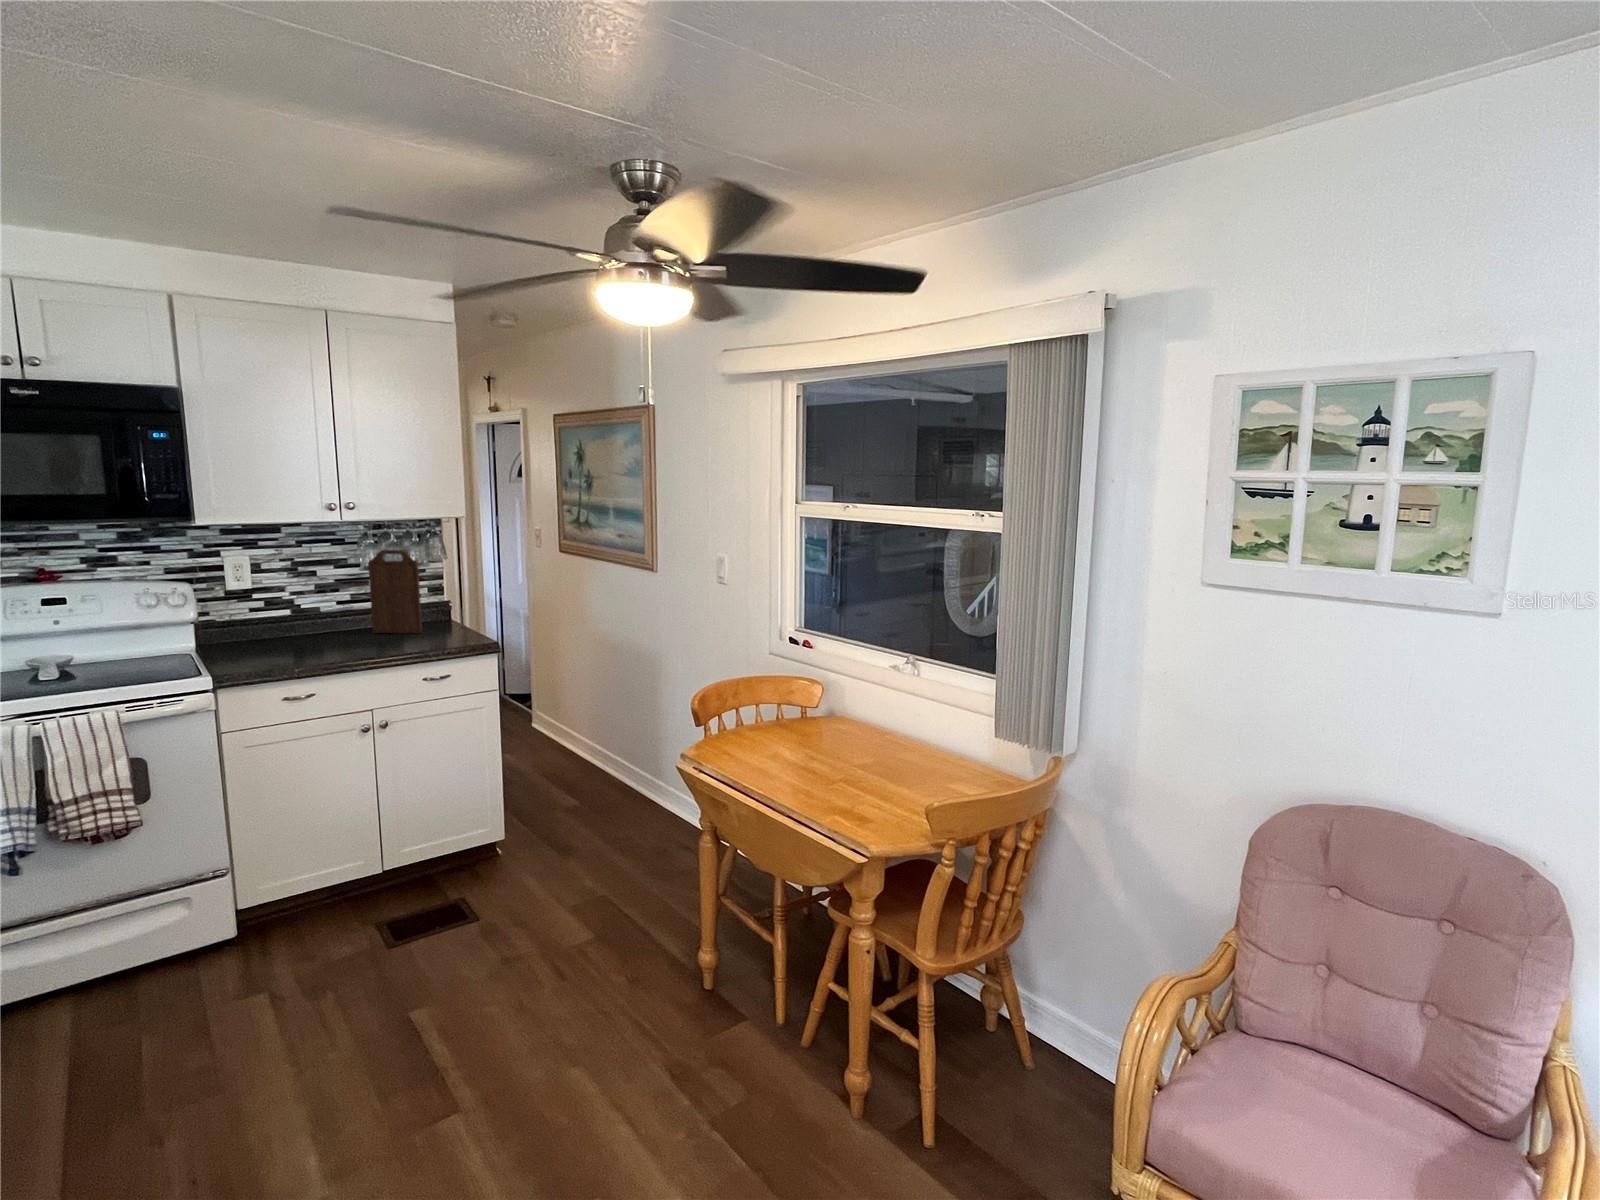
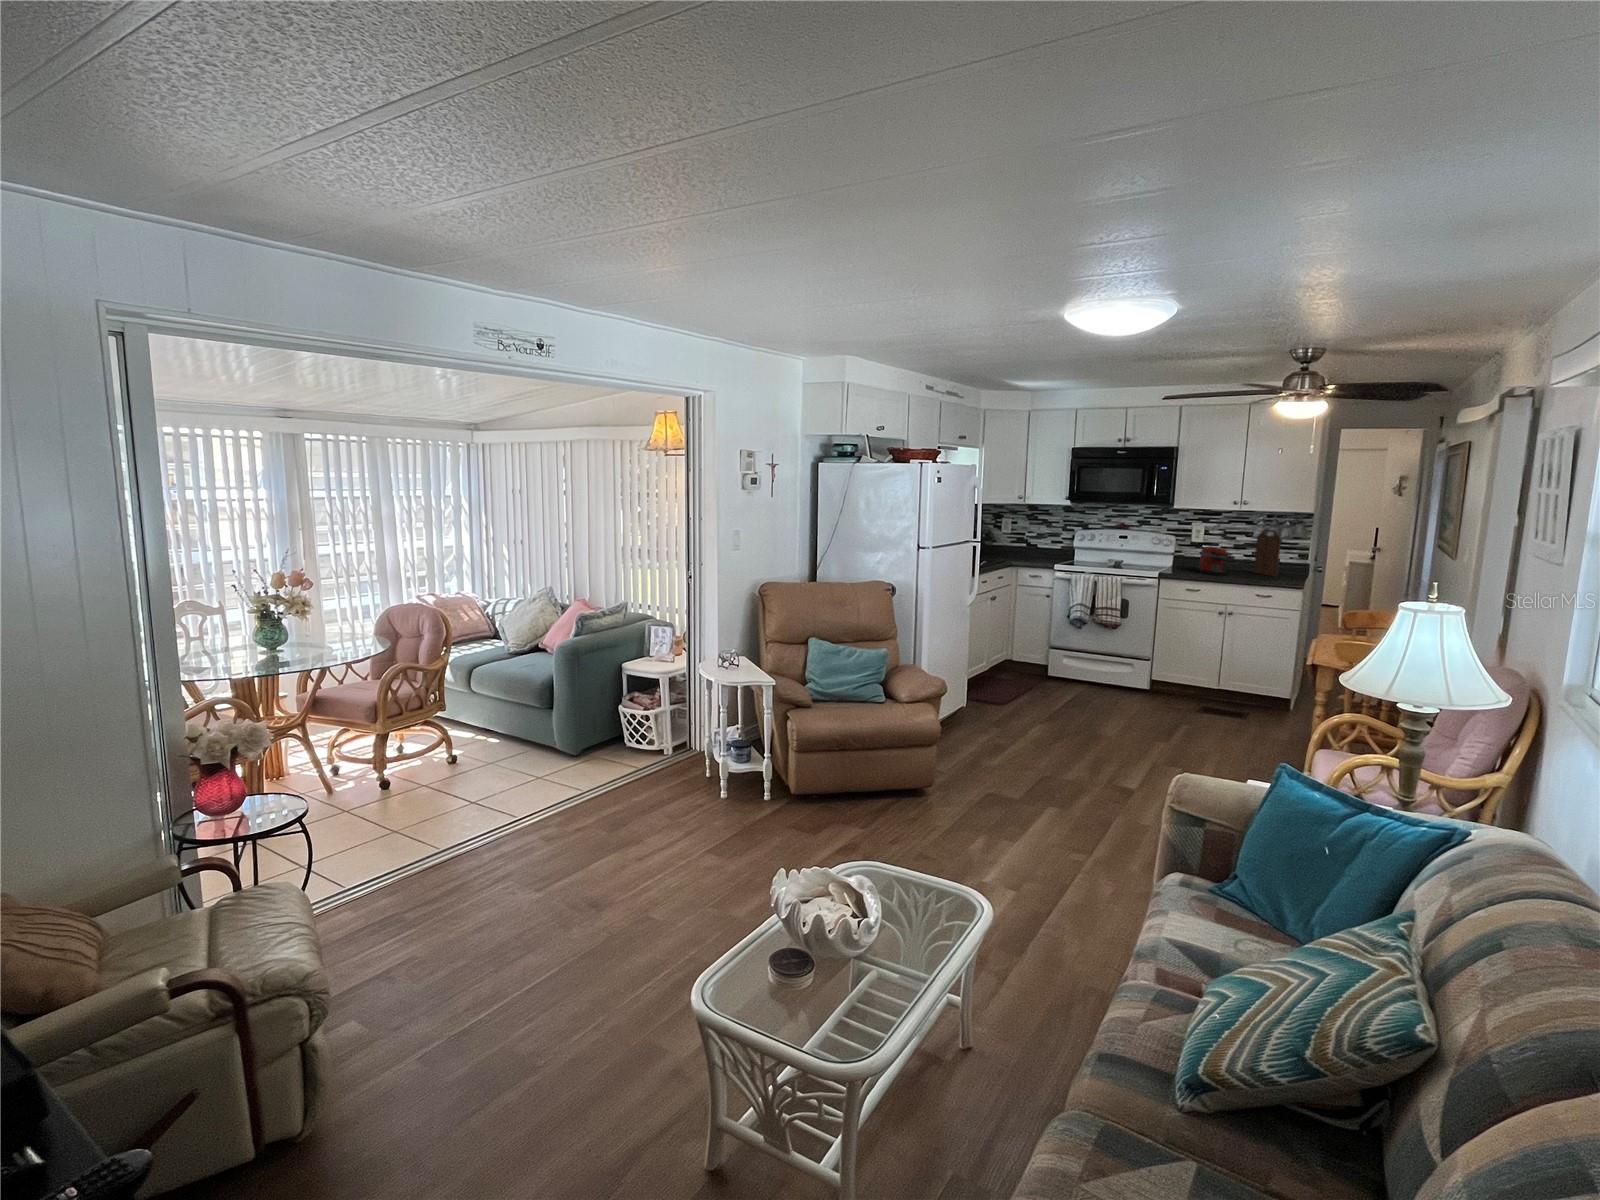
coffee maker: none [269,595,347,652] -> present [1198,546,1232,576]

